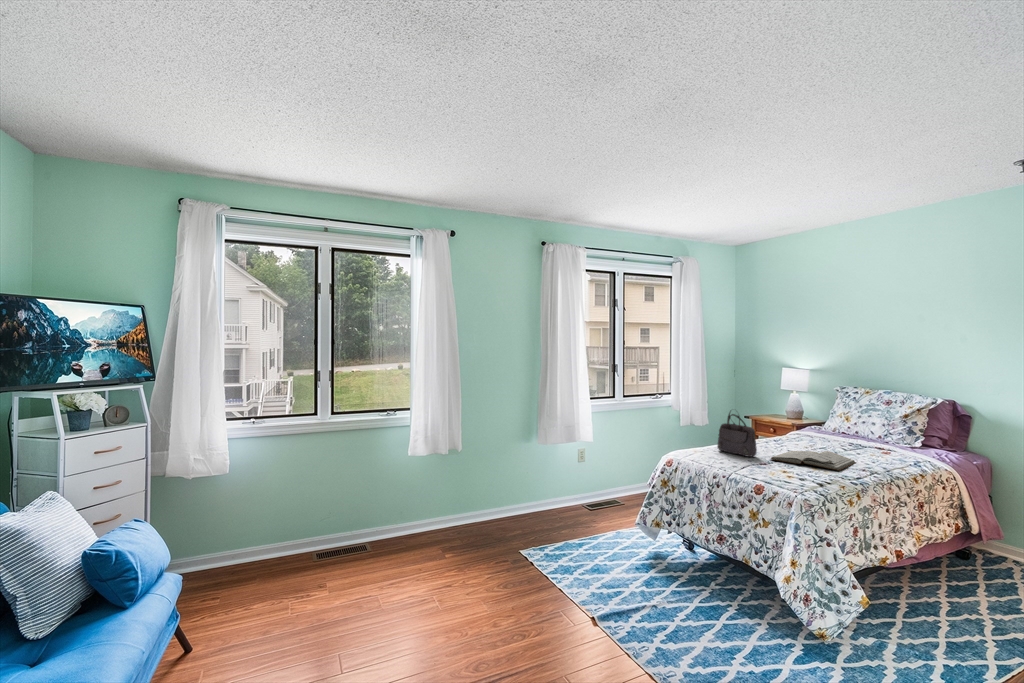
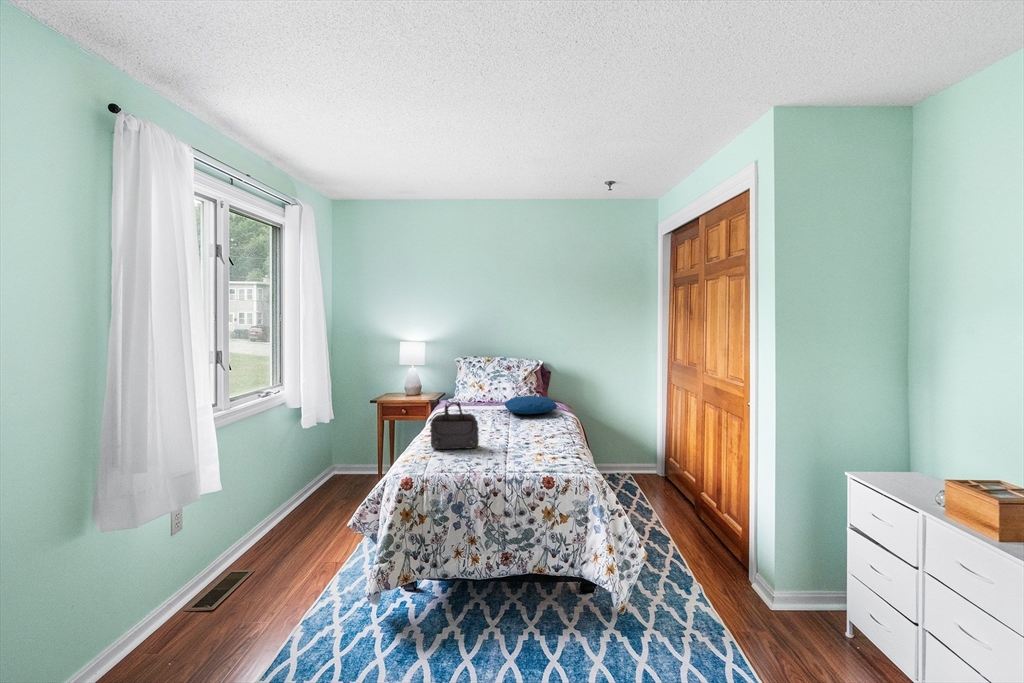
pillow: none [841,432,918,452] -> present [504,396,557,414]
book: present [771,451,856,471] -> none [488,423,560,445]

